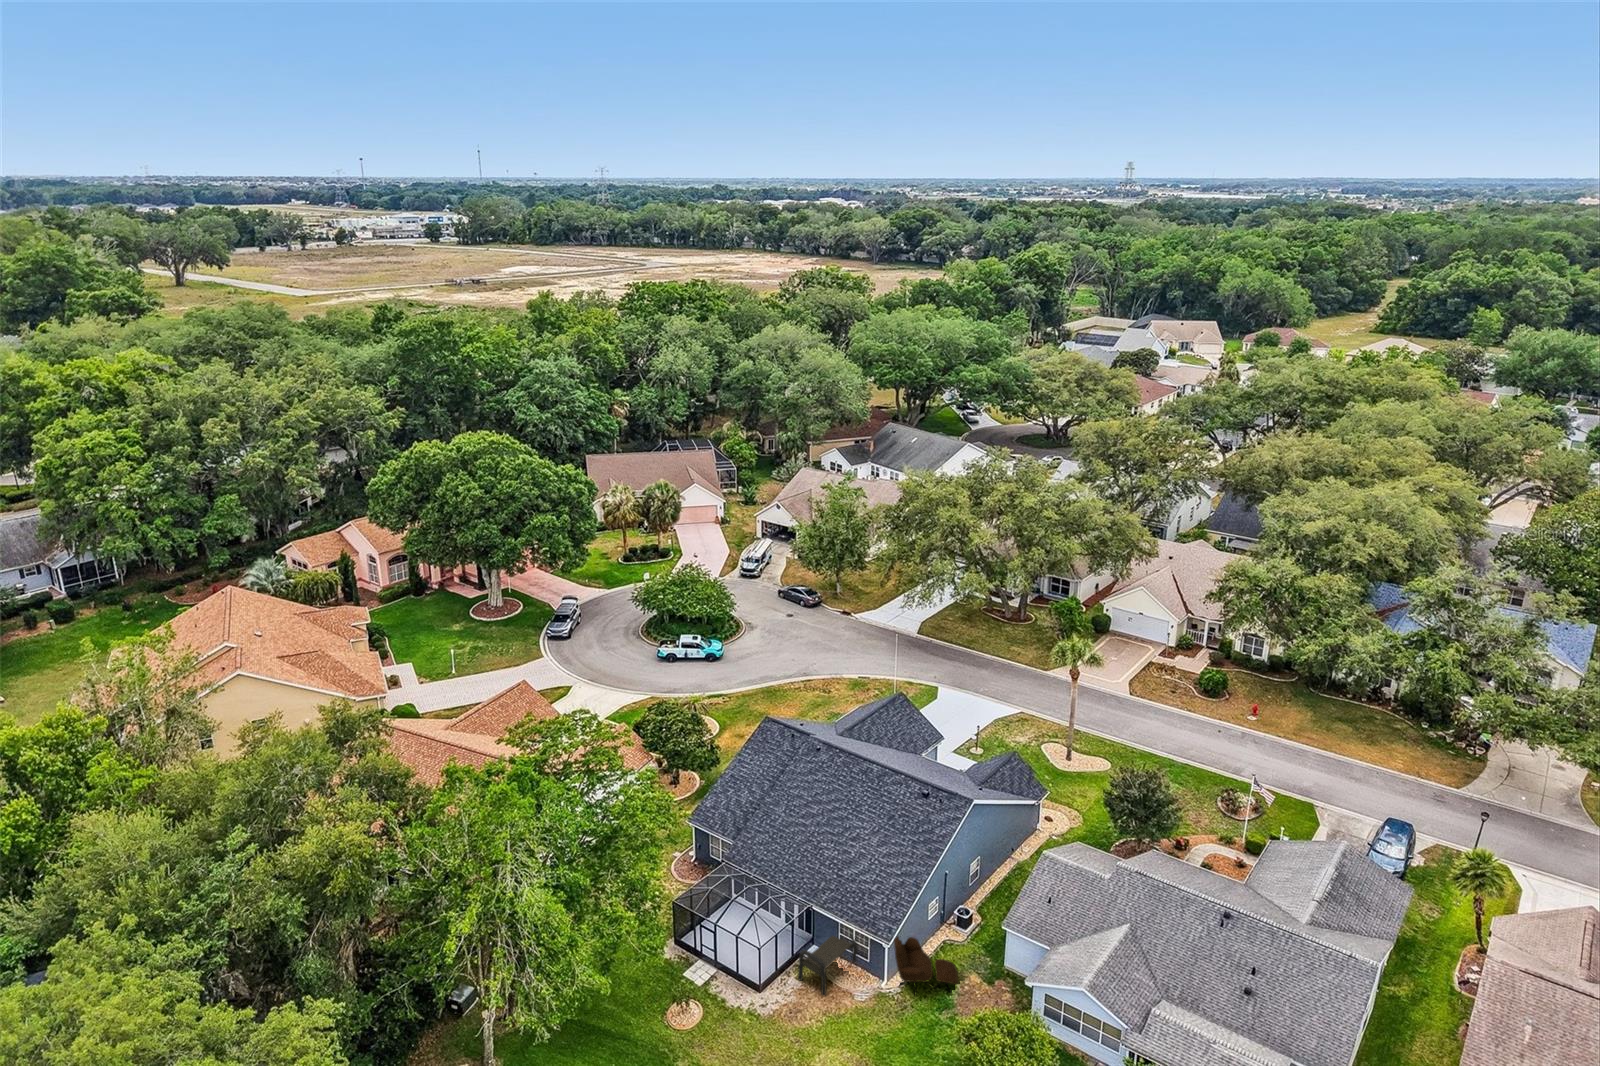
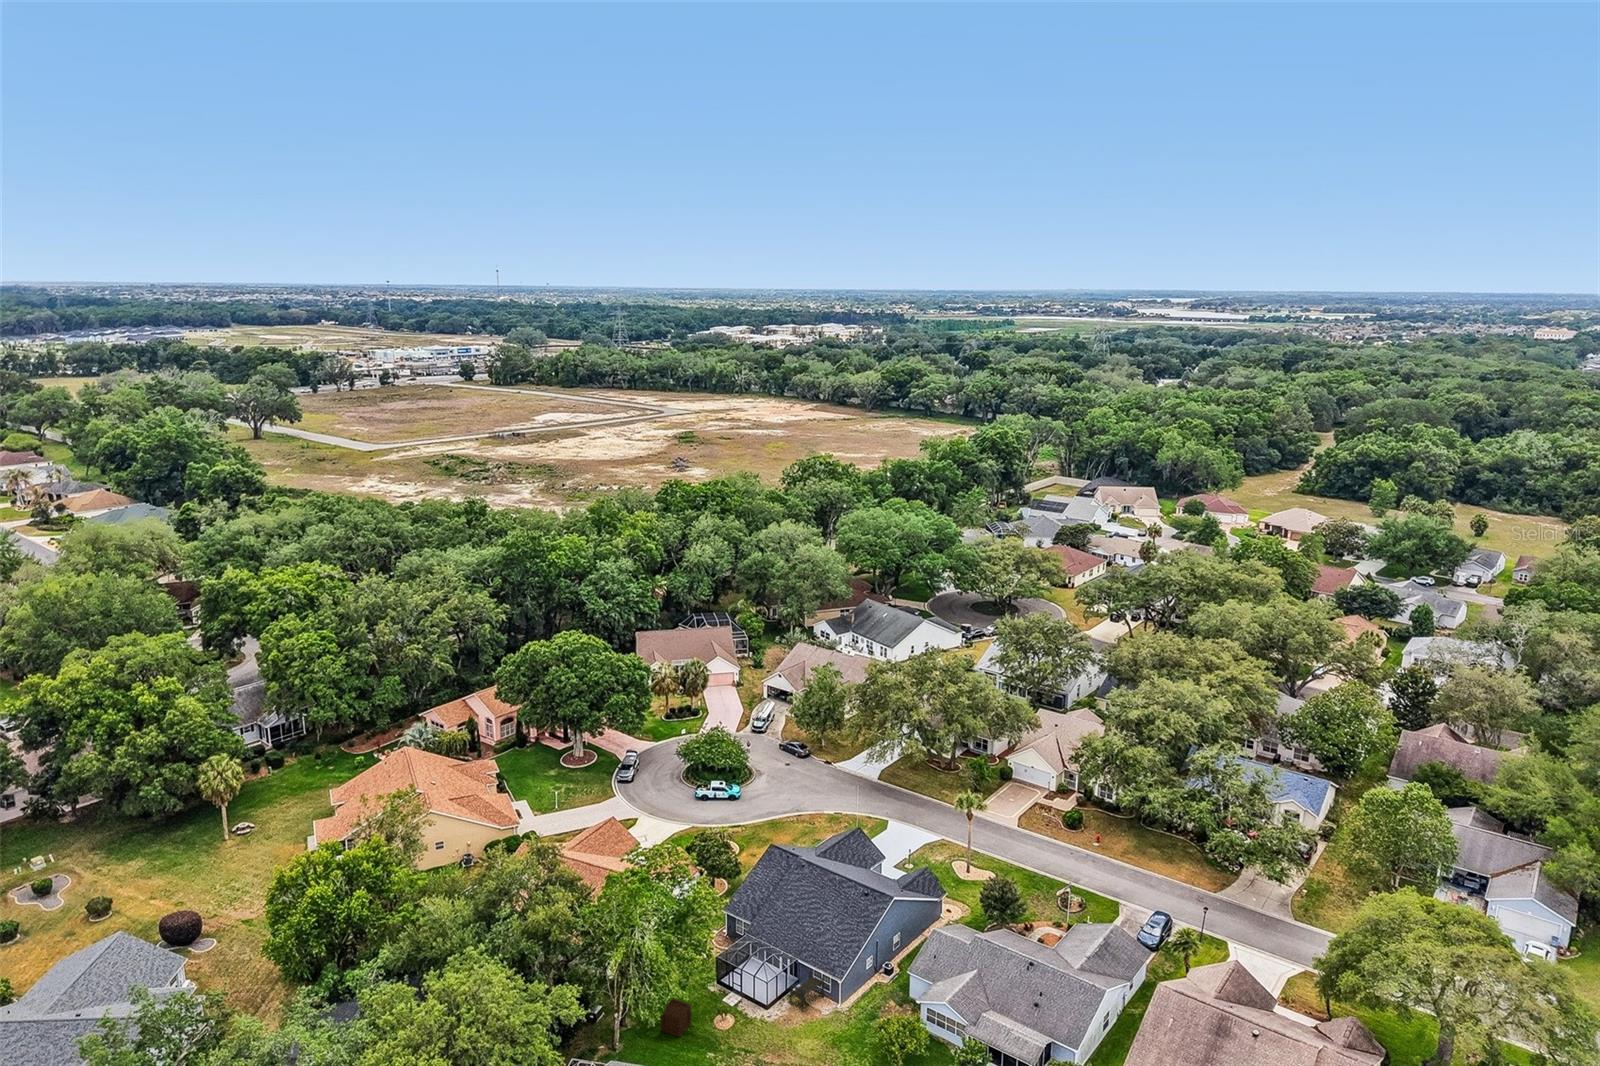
lounge chair: present [894,936,958,996] -> none [844,969,882,1014]
wooden crate: none [567,977,626,1049] -> present [660,998,691,1037]

